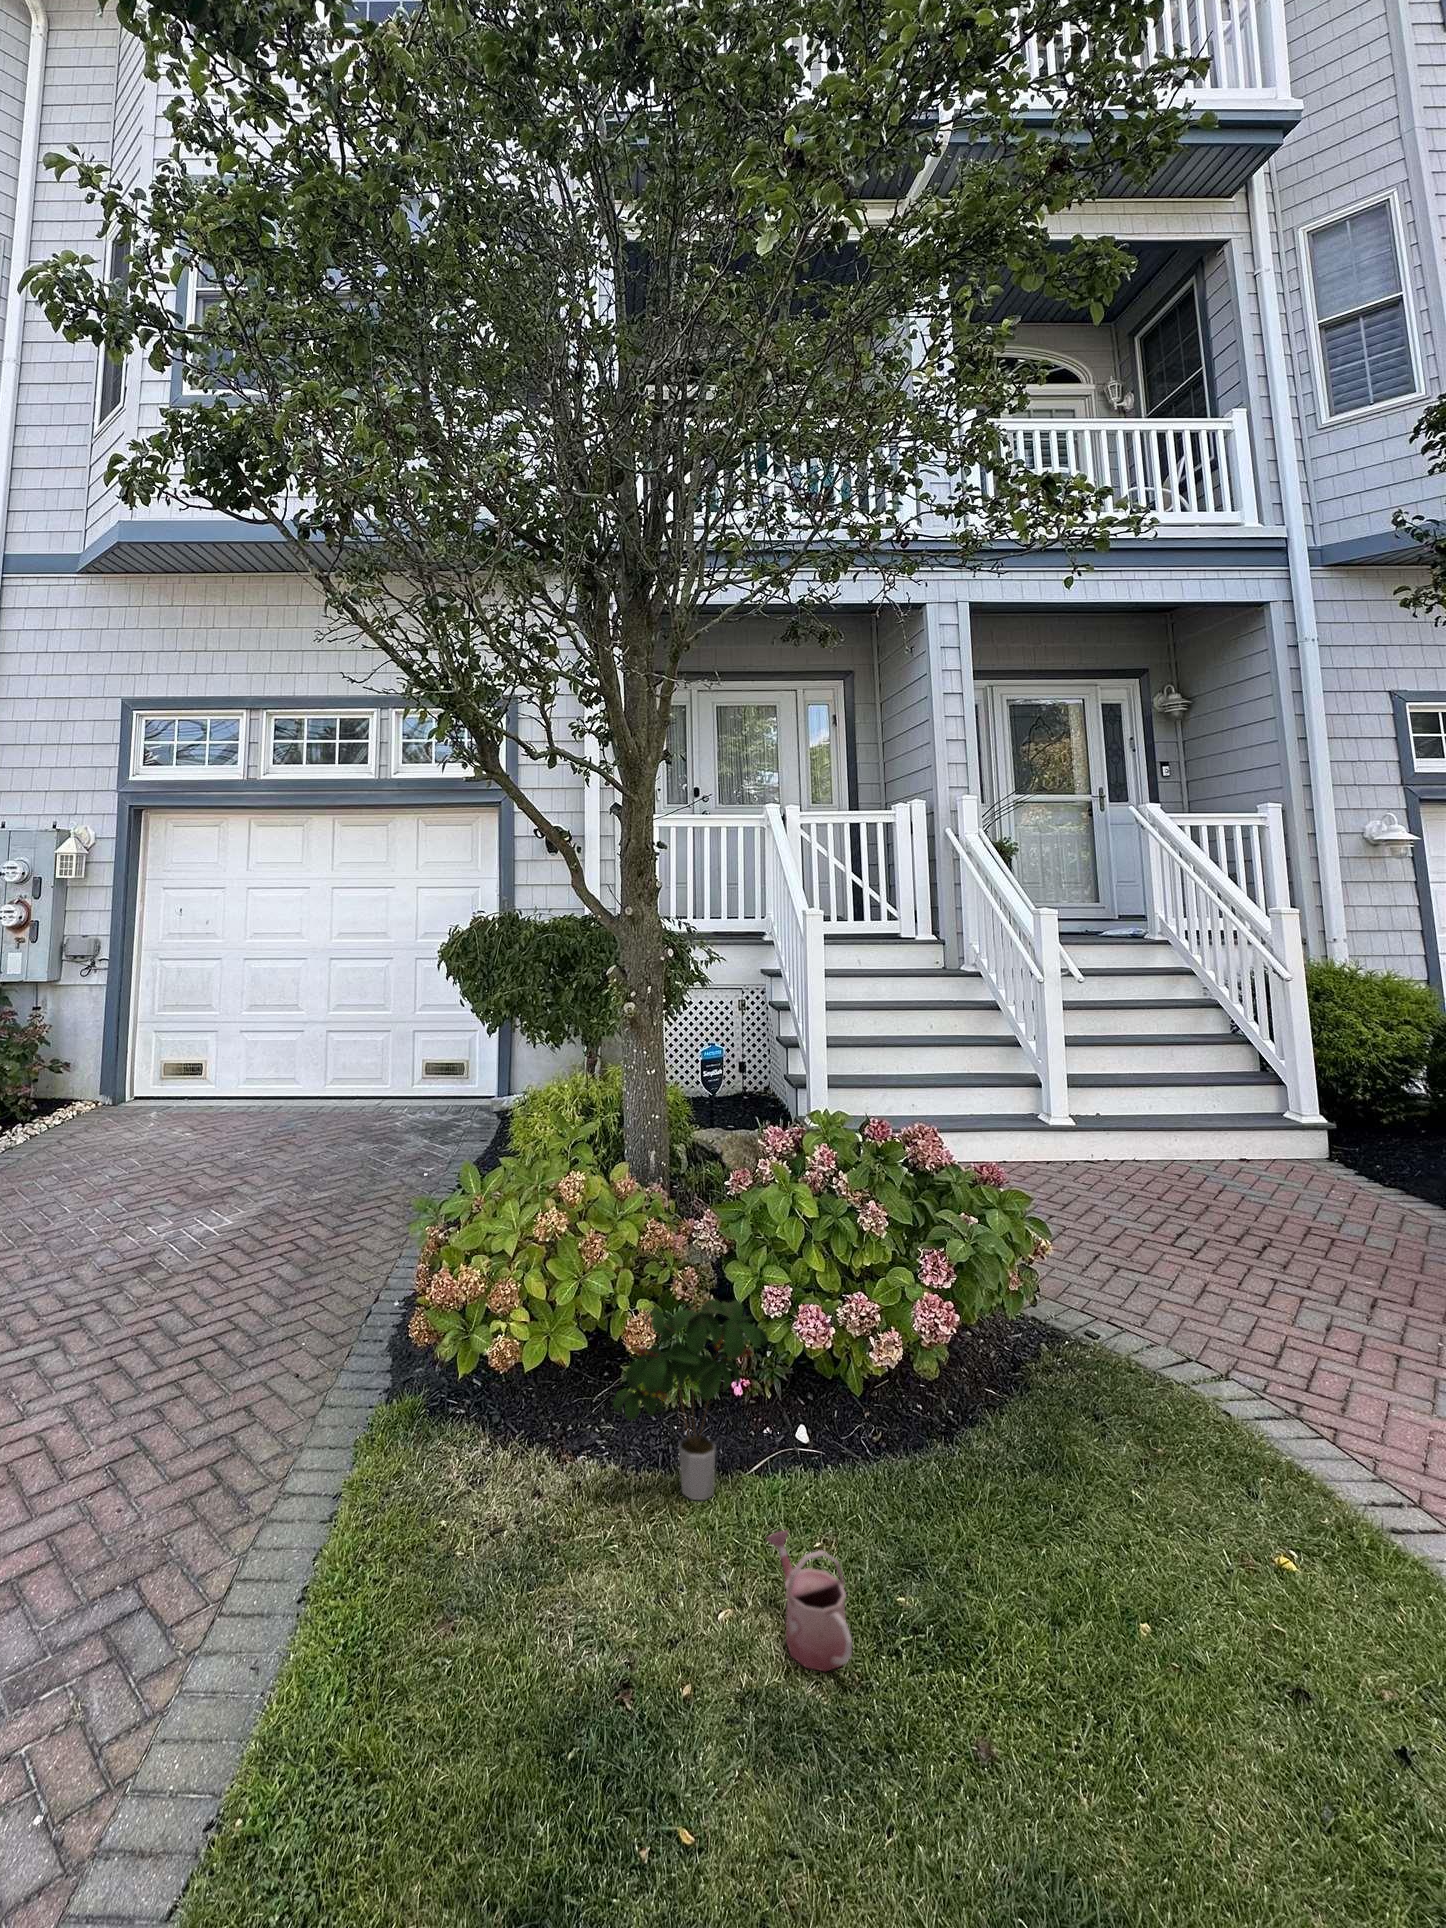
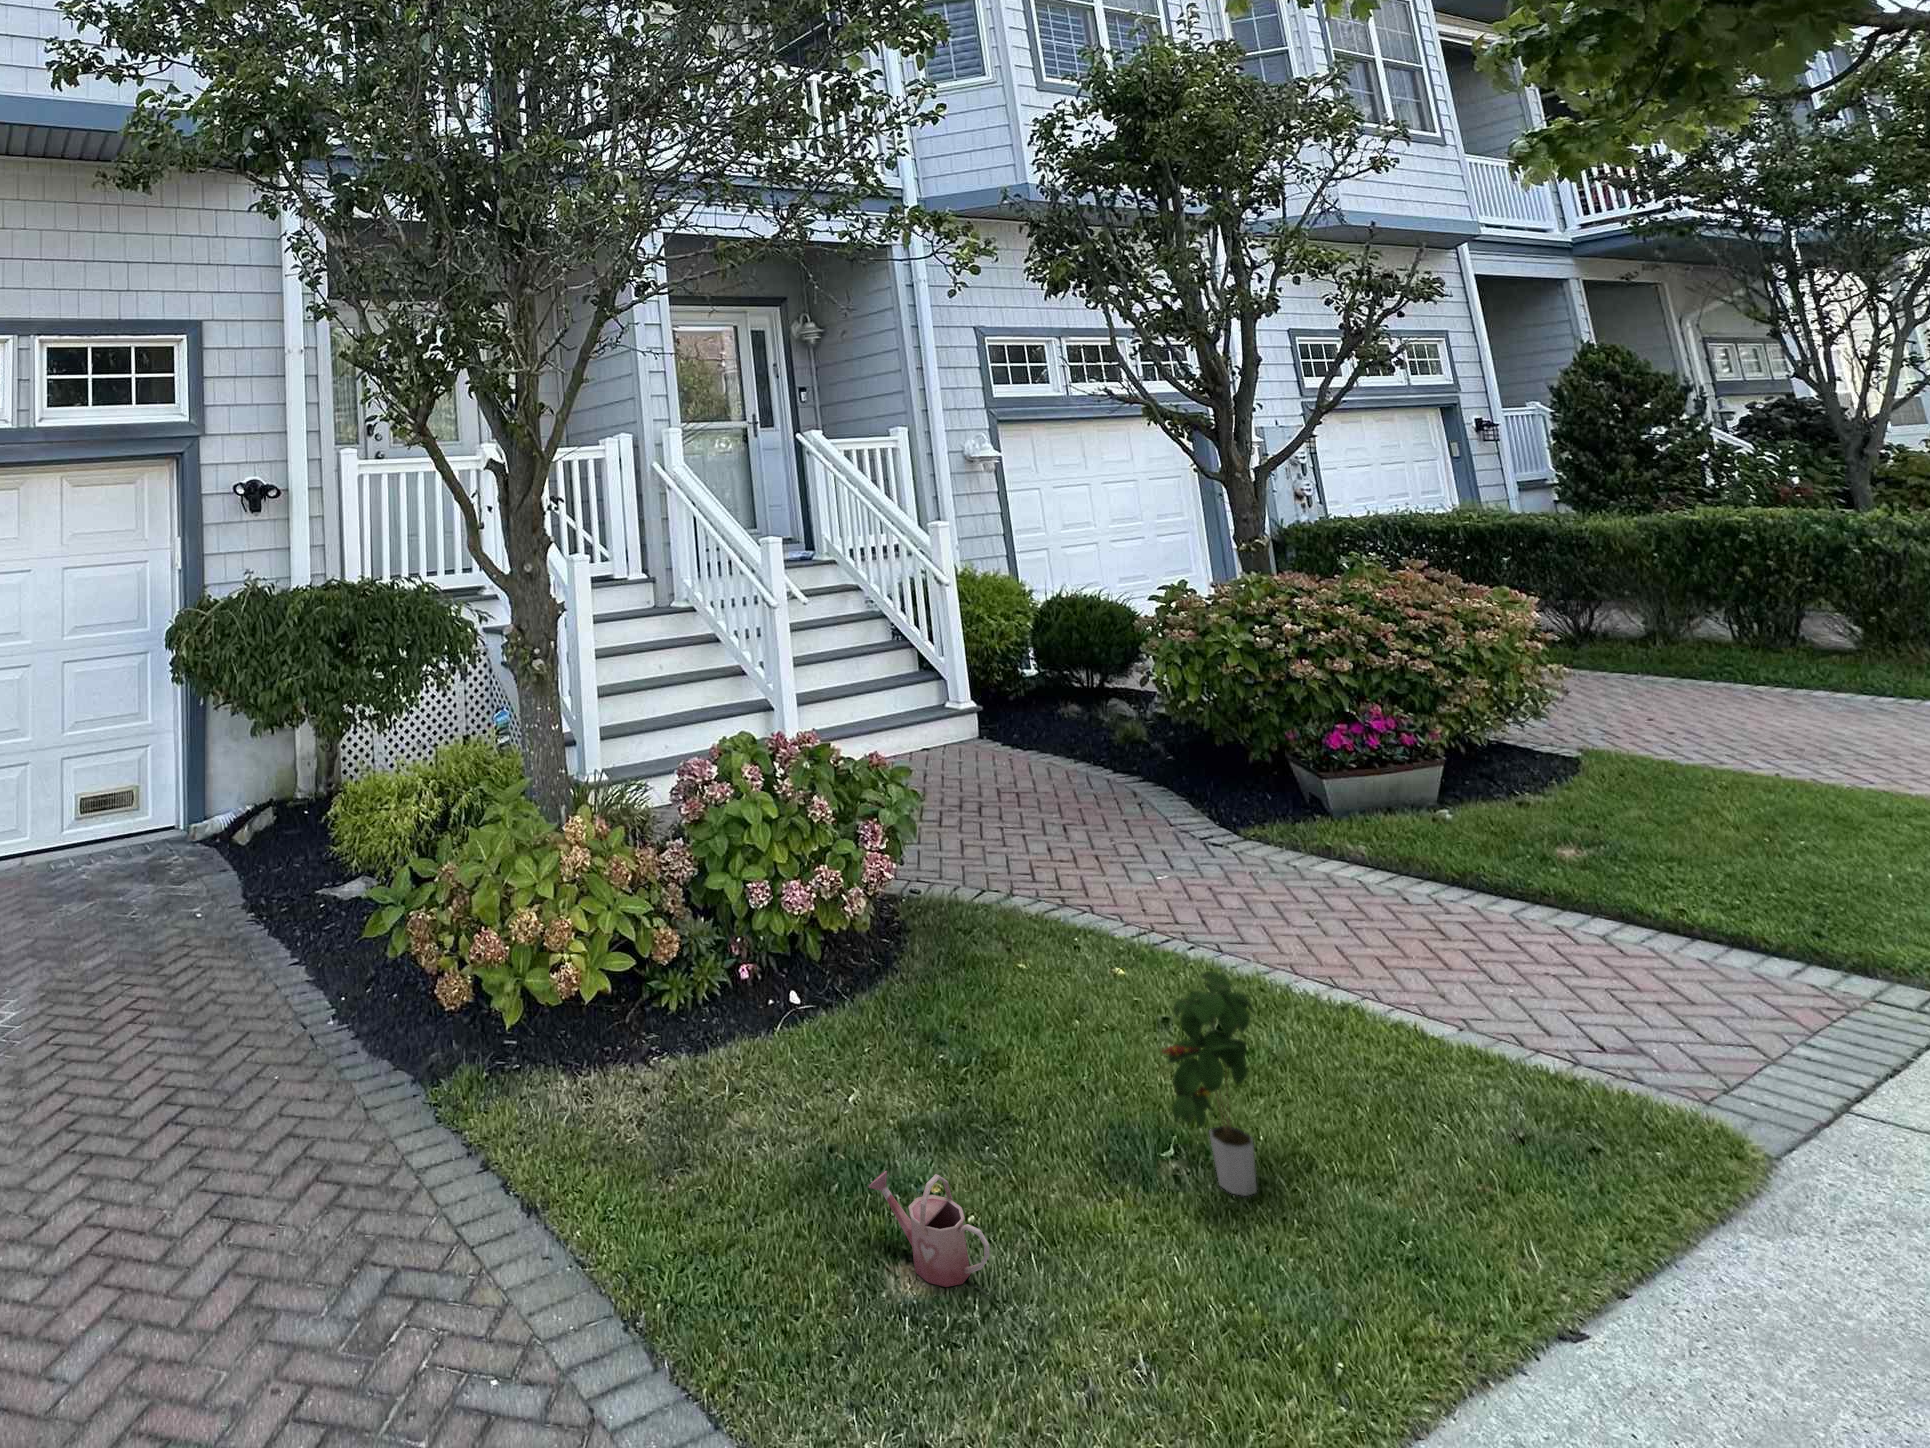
potted plant: present [613,1299,768,1500] -> present [1163,971,1257,1196]

